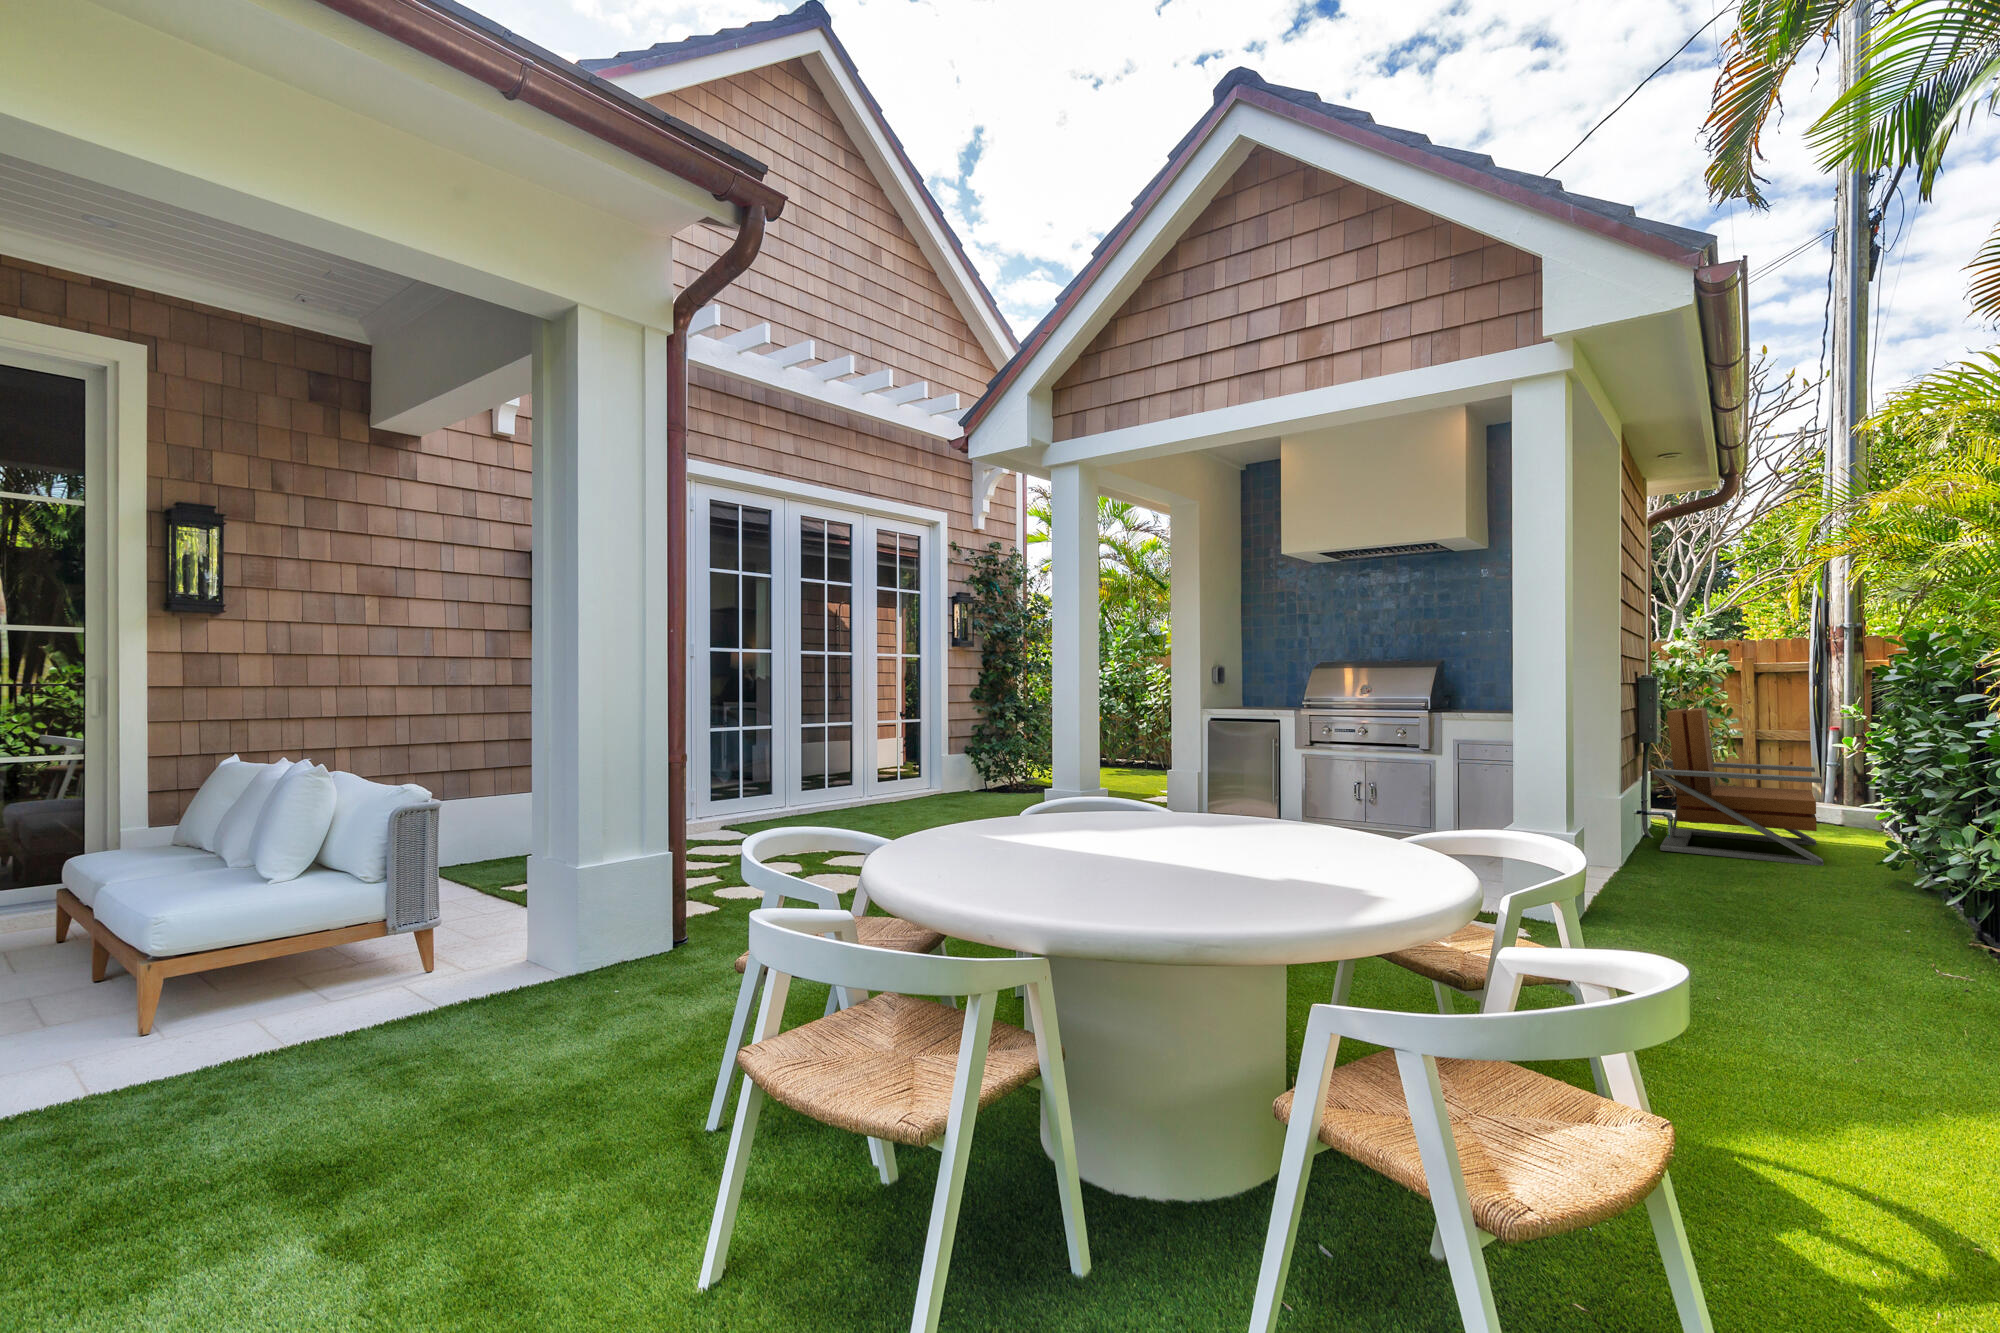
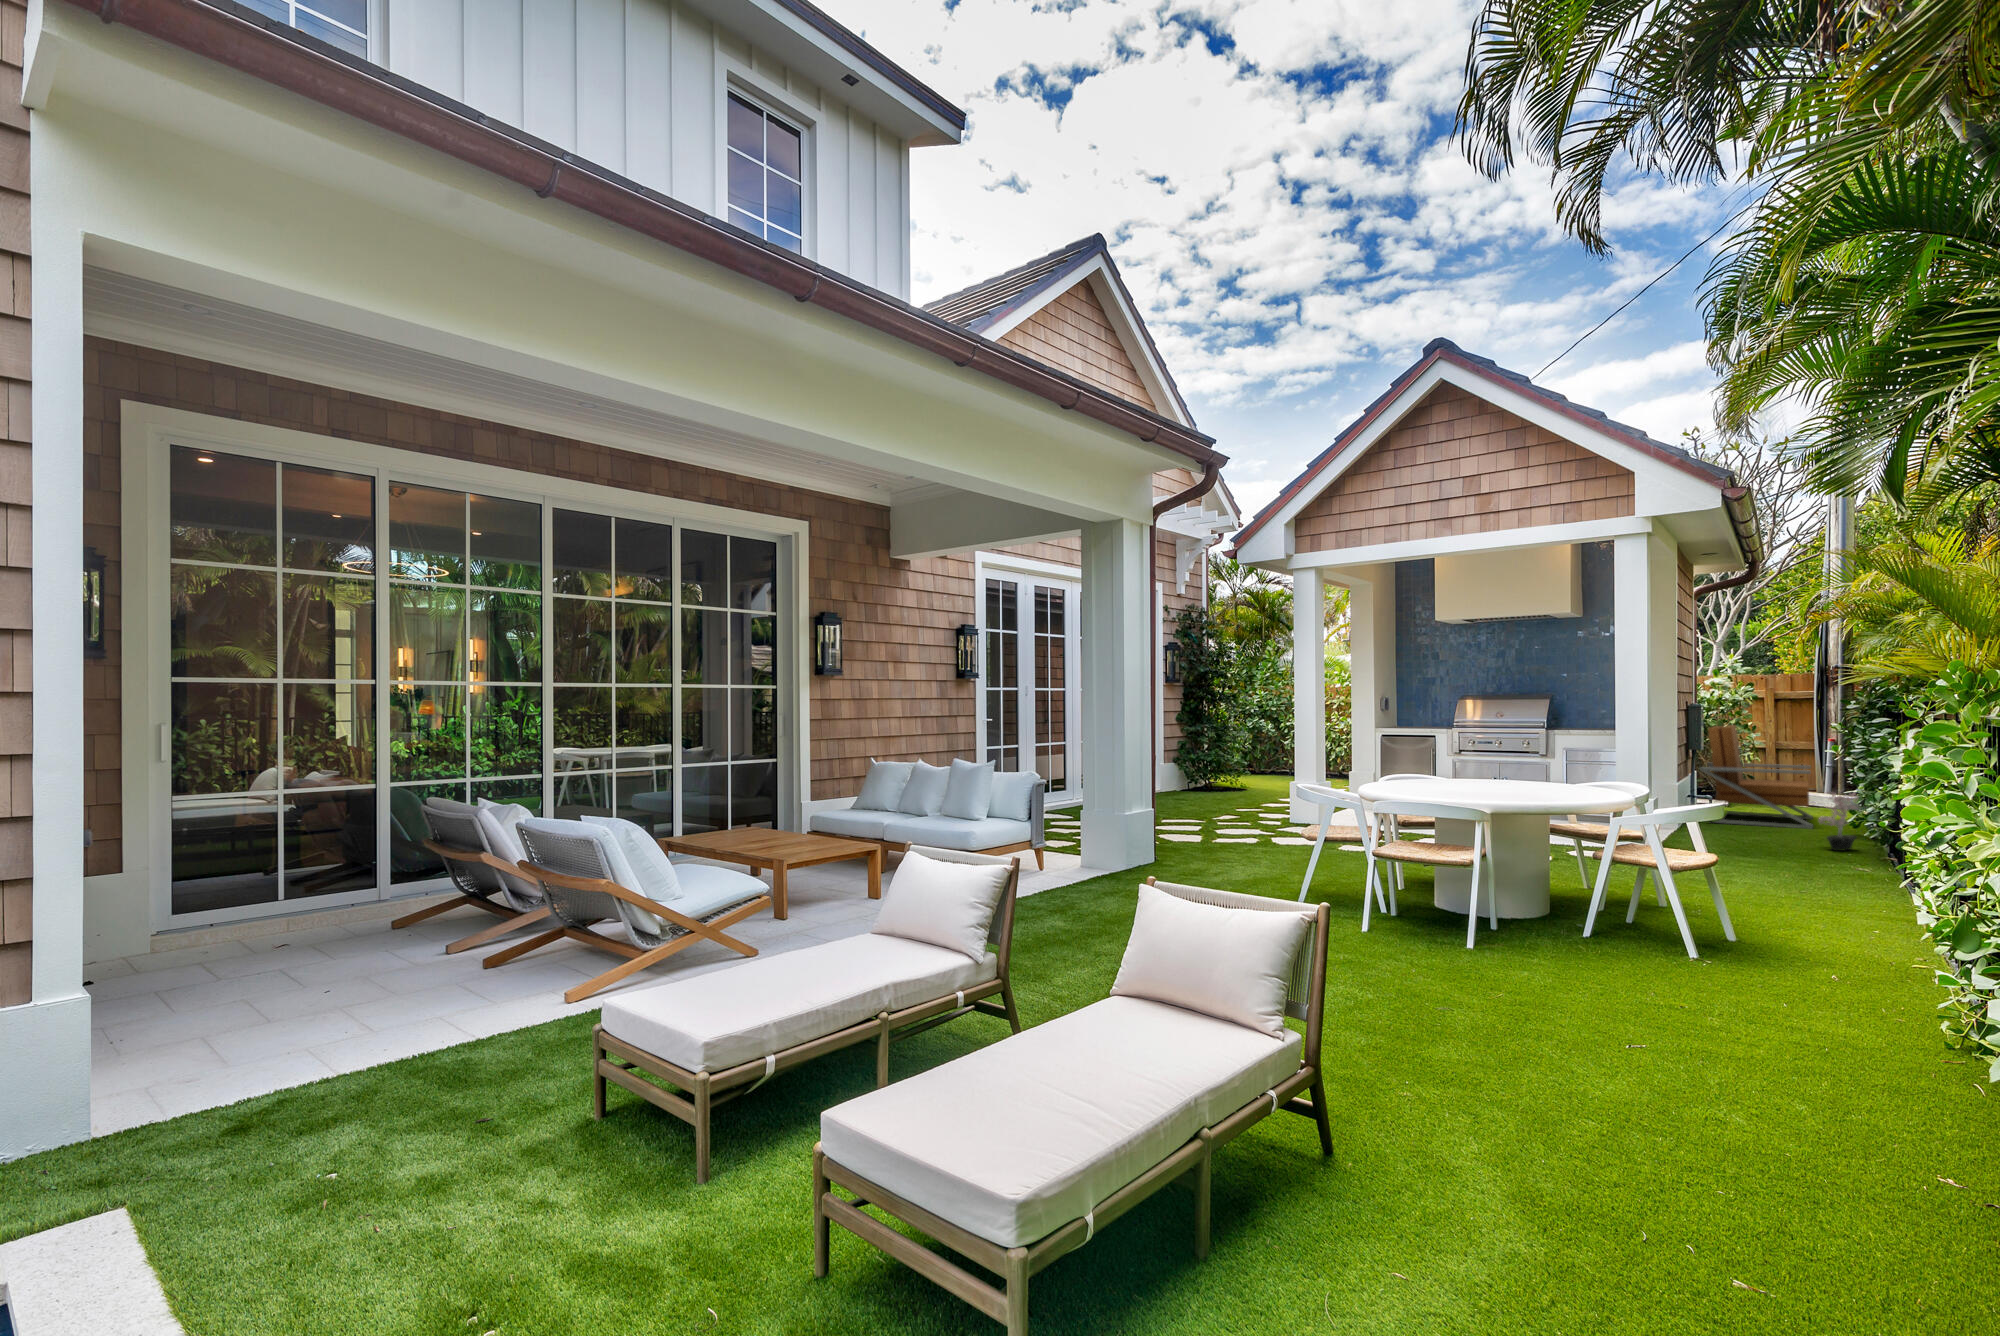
potted plant: none [1844,815,1929,922] -> present [1819,792,1858,851]

